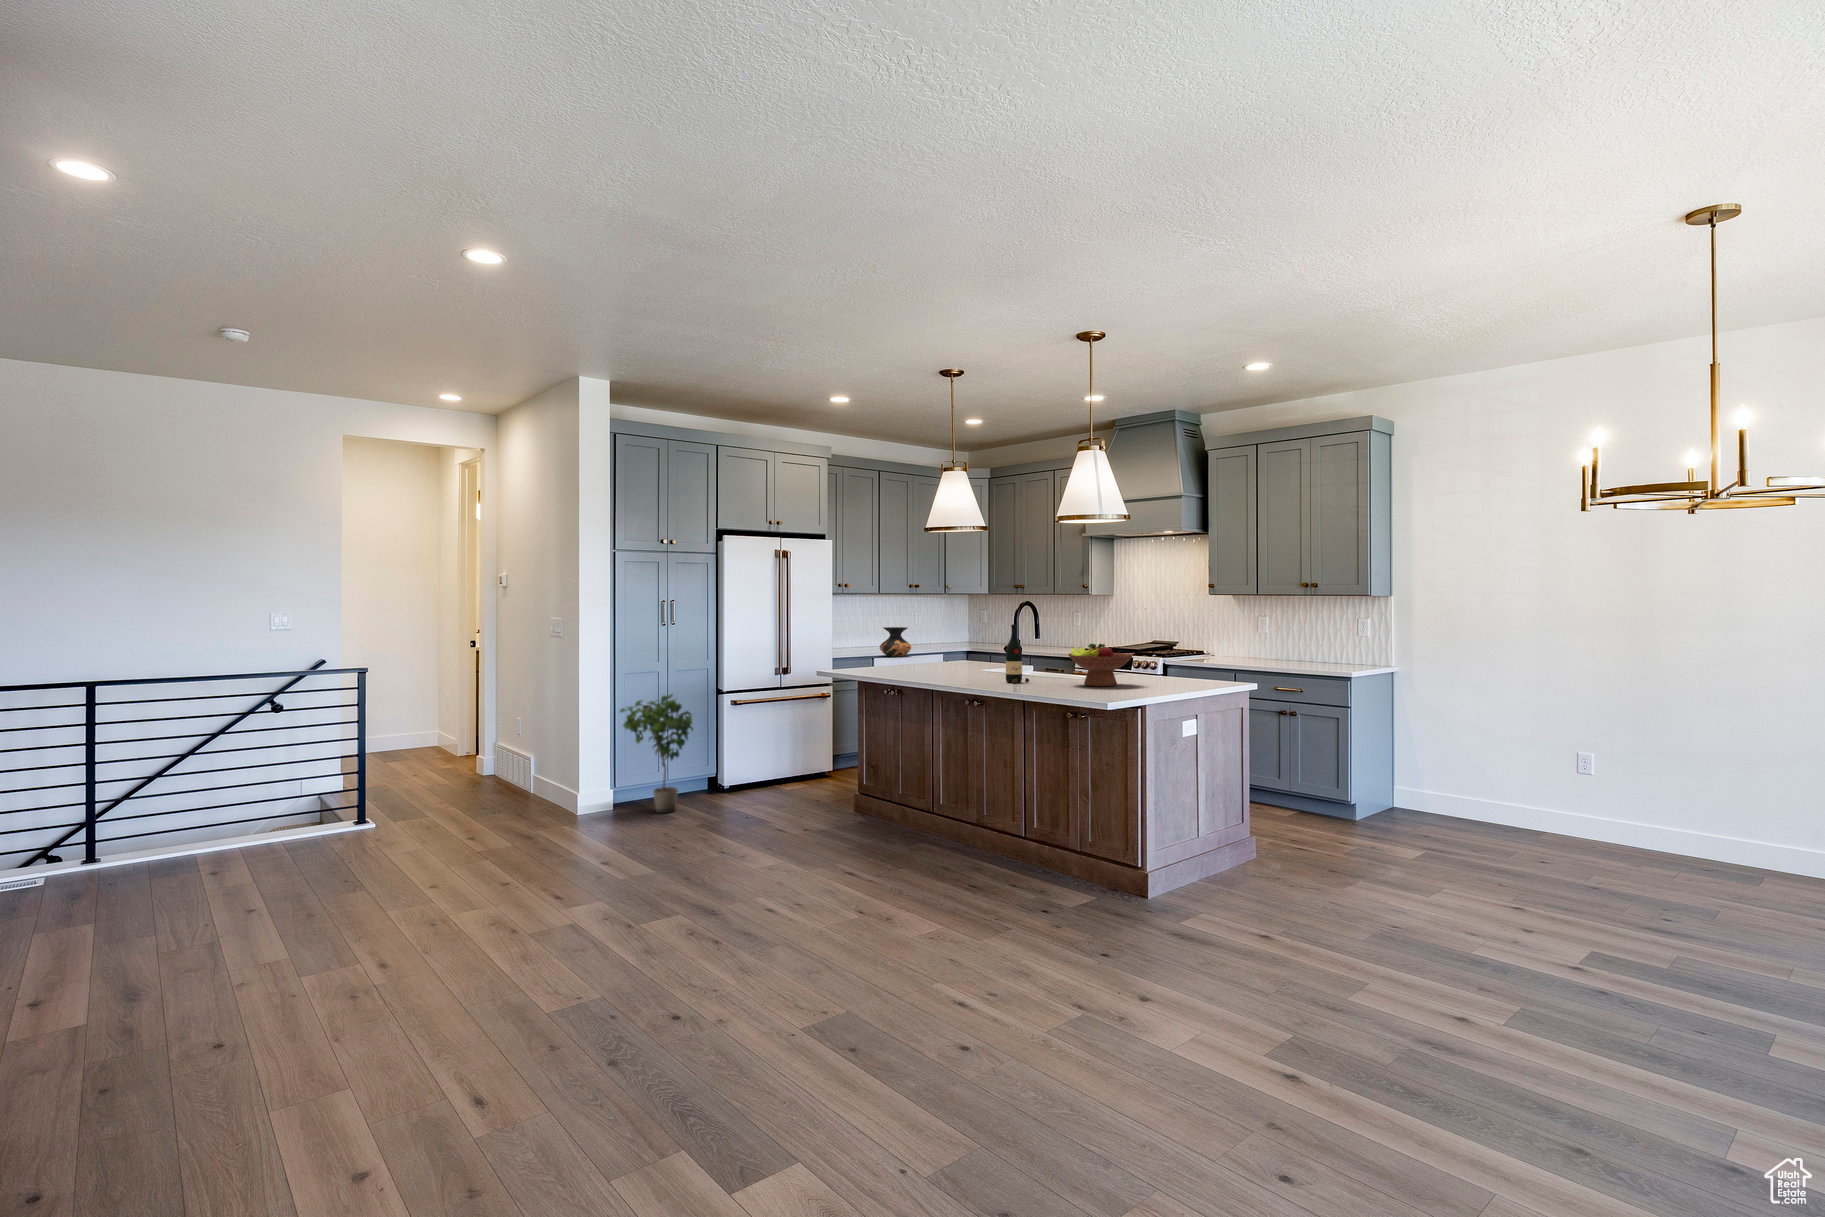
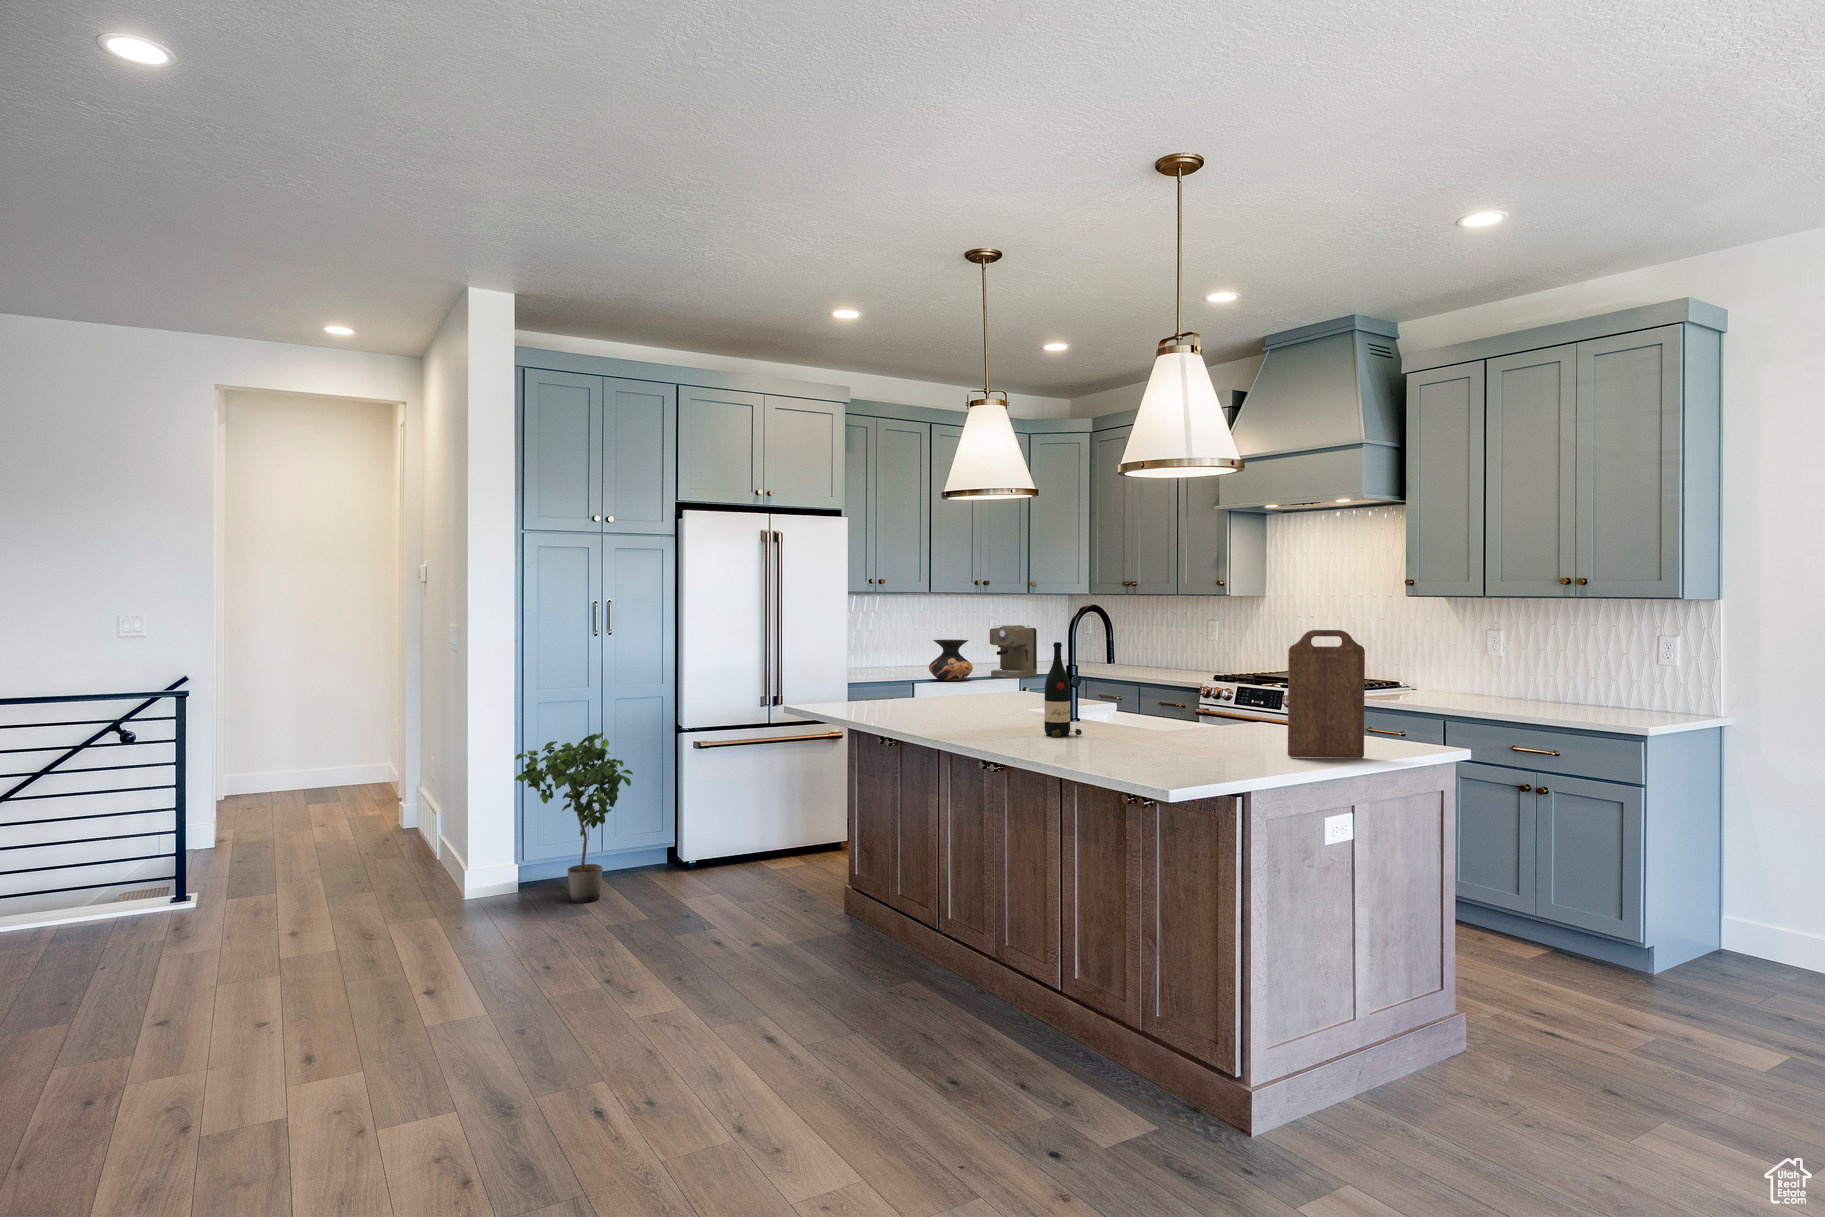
cutting board: none [1160,615,1202,689] -> present [1288,630,1365,758]
coffee maker: none [919,617,952,655] -> present [990,625,1037,678]
fruit bowl: present [1068,644,1133,686] -> none [1137,676,1248,748]

